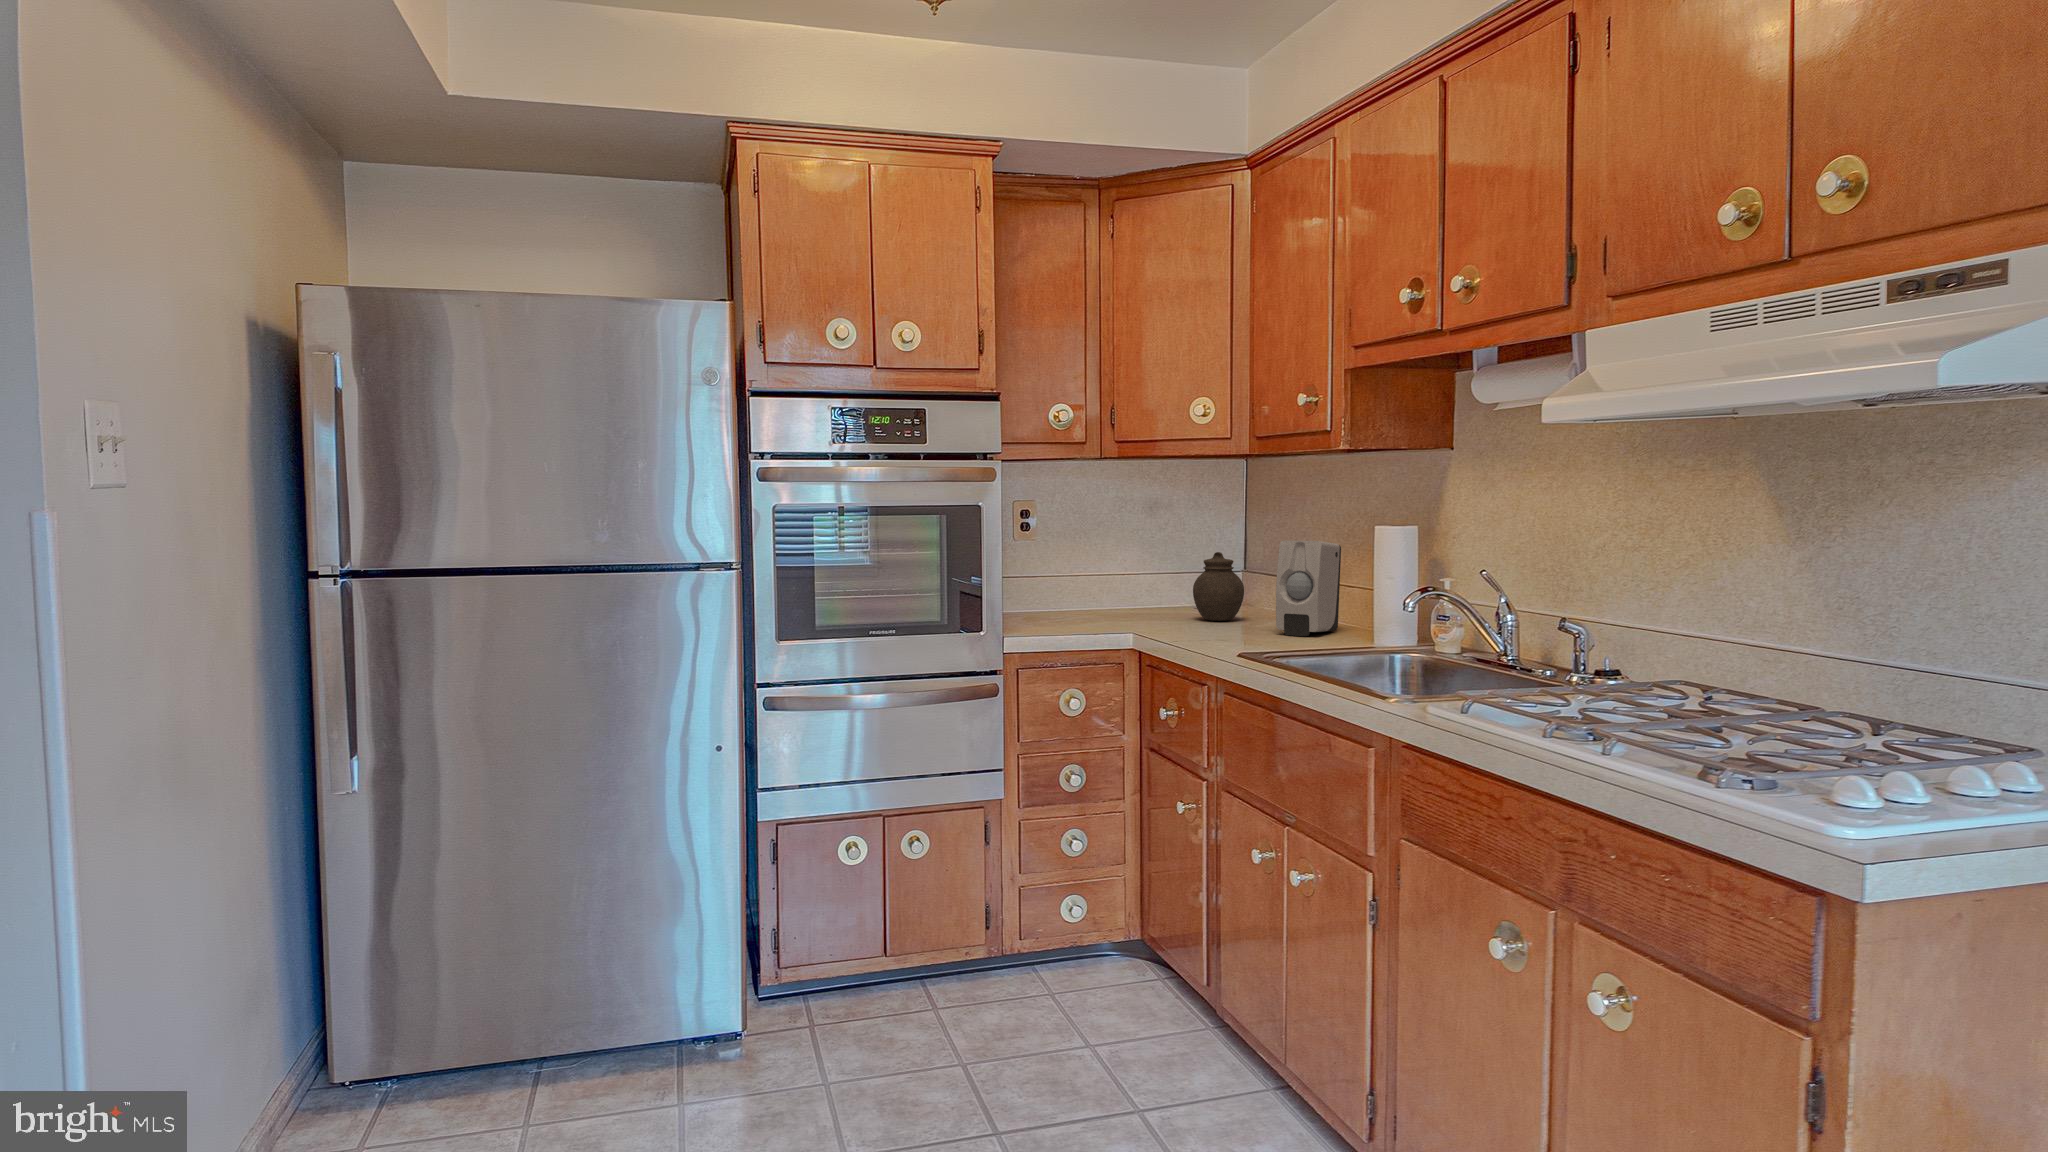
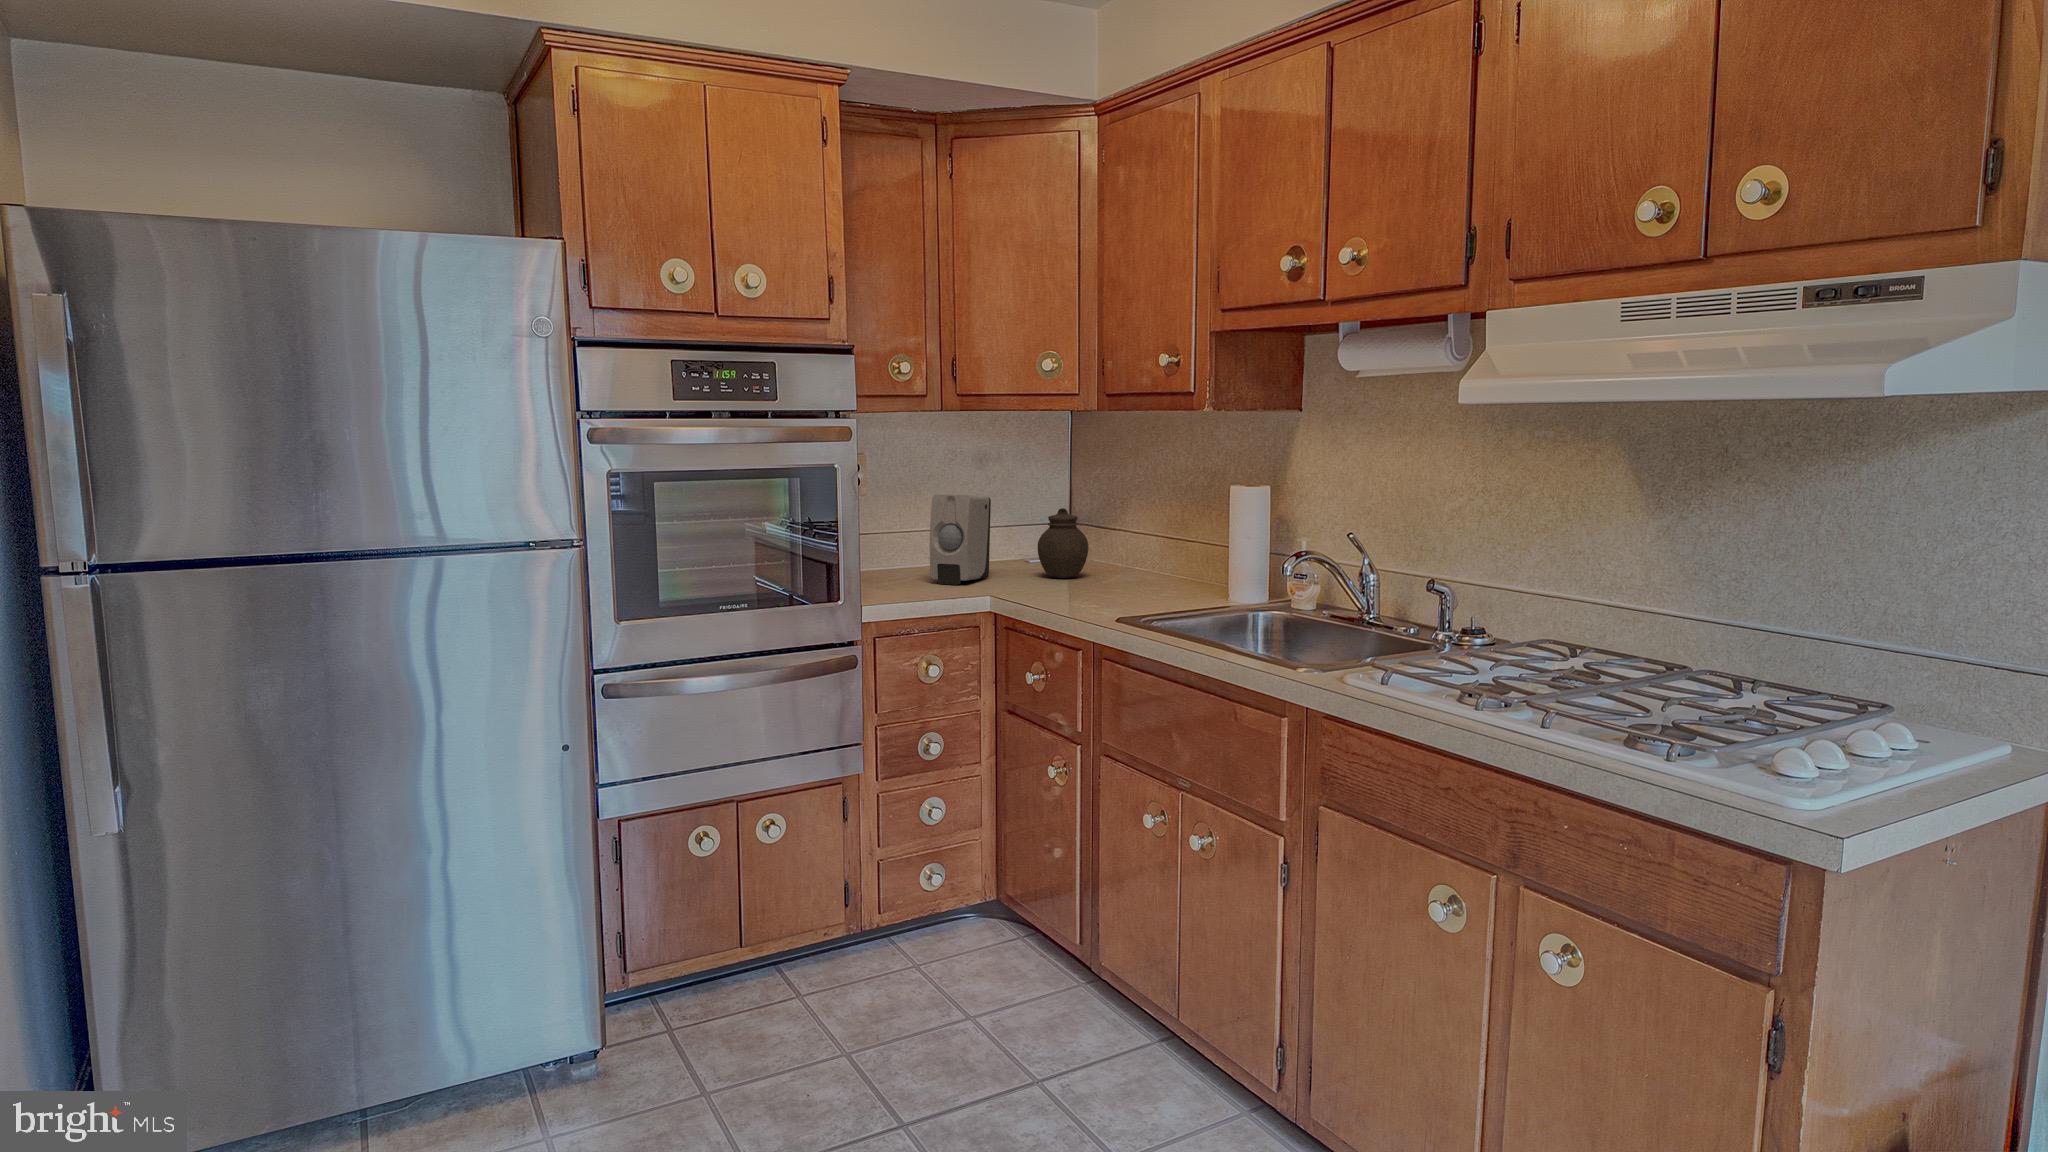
soap dispenser: present [1276,540,1341,636] -> present [930,494,991,585]

